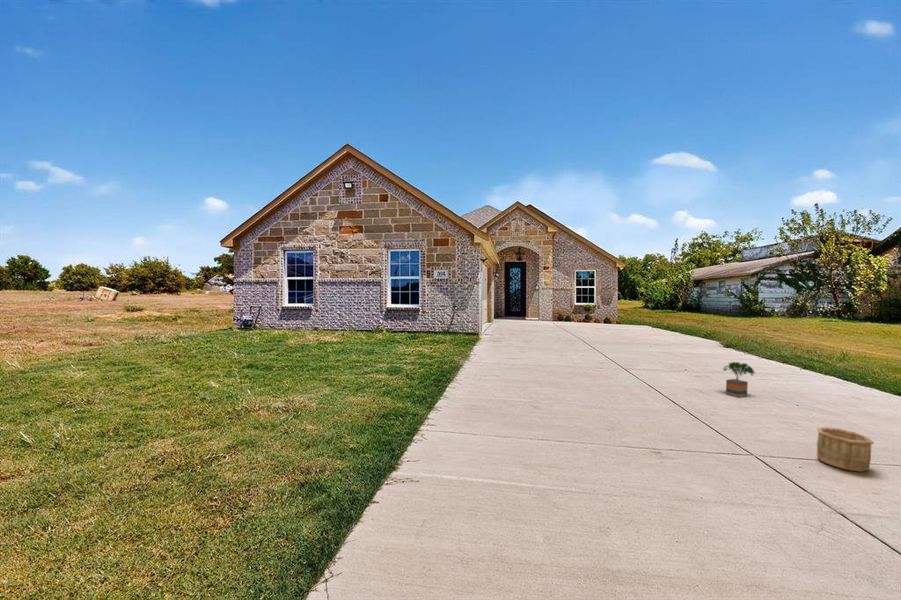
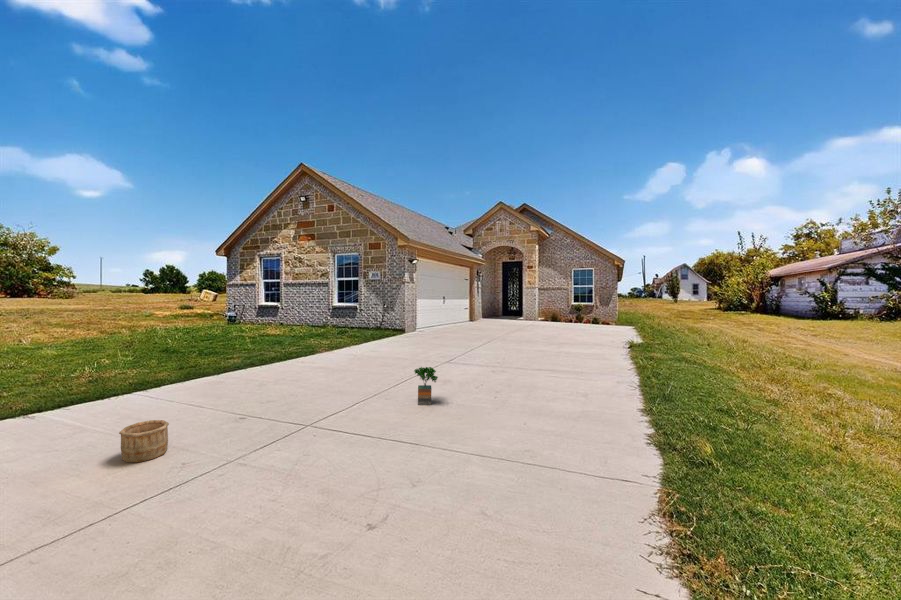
wooden bucket: present [817,427,874,472] -> present [119,420,169,462]

